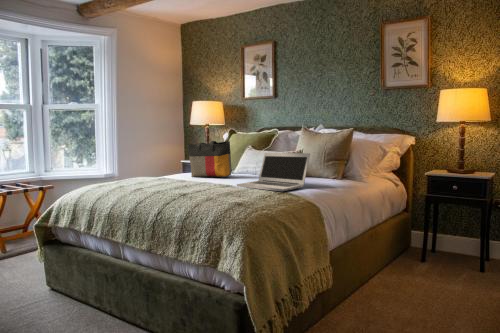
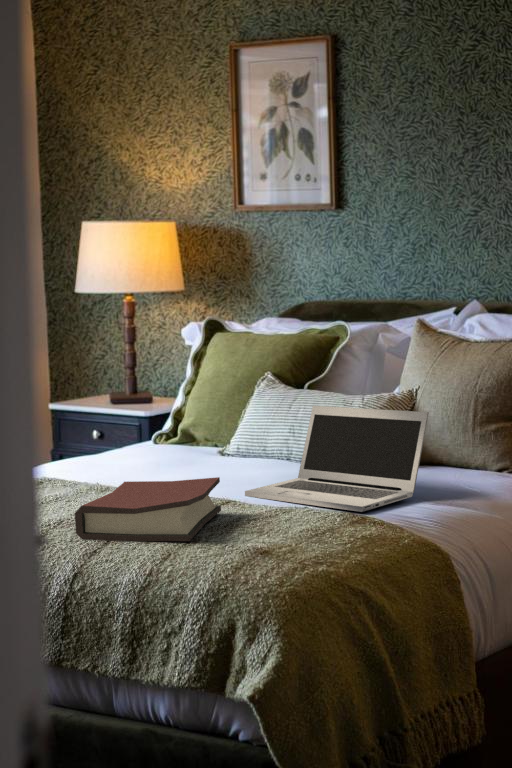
tote bag: present [187,141,232,177] -> none [104,371,223,466]
hardback book: none [161,177,225,200] -> present [75,477,221,541]

